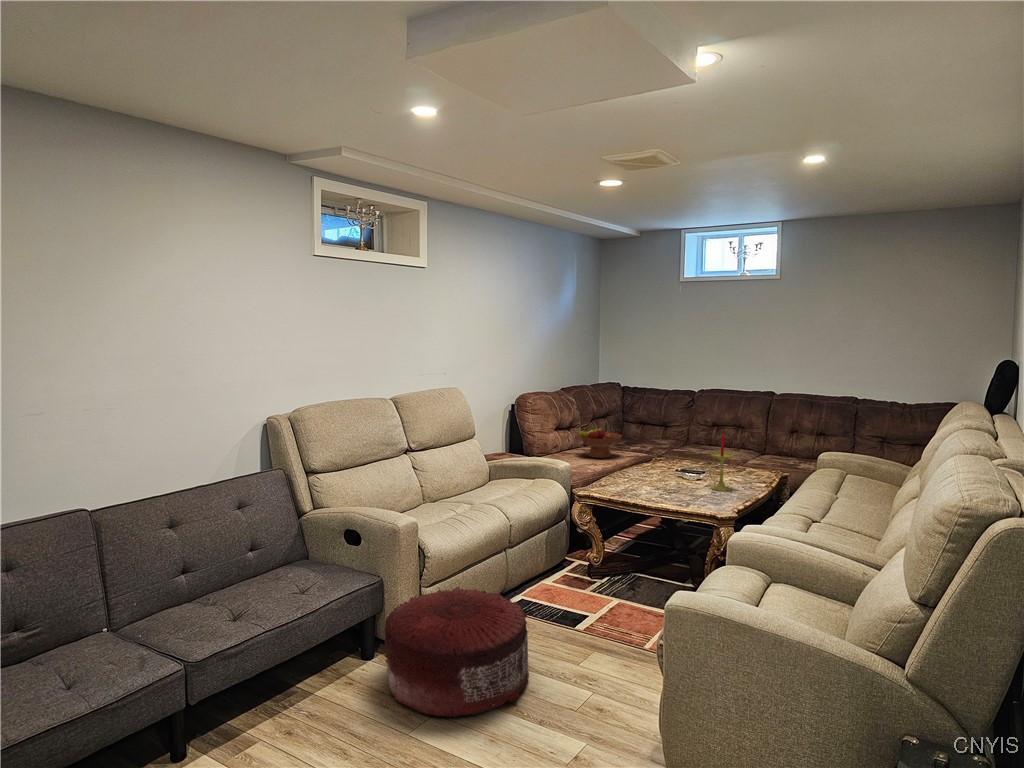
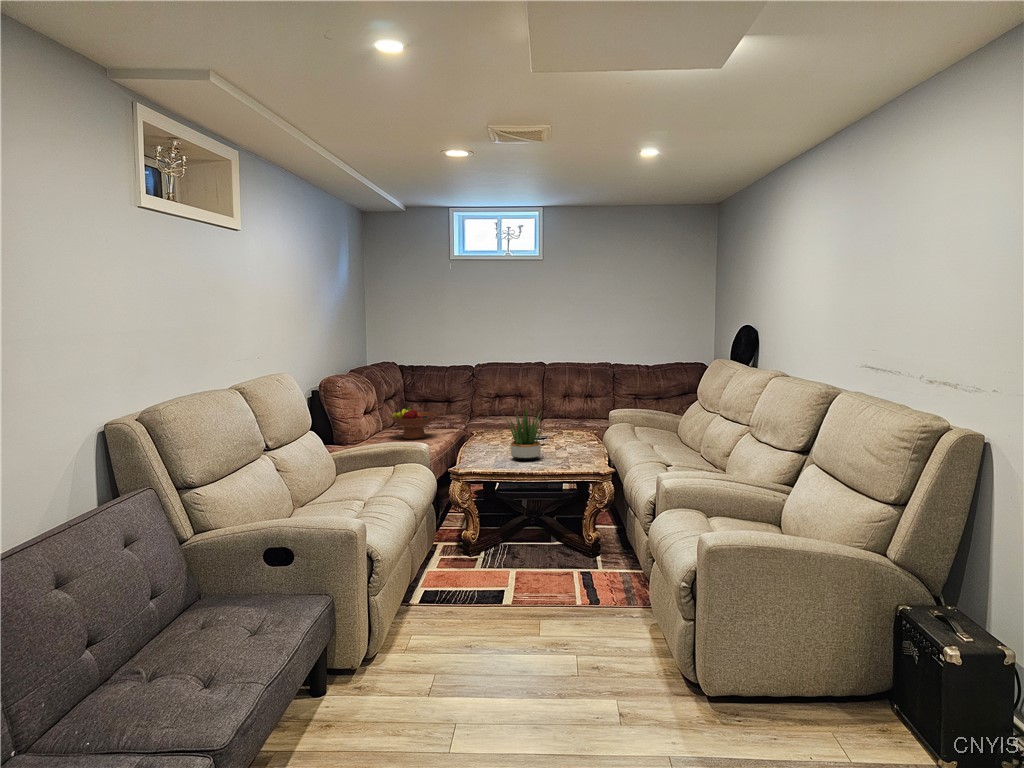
candle: present [709,434,734,491] -> none [557,398,577,452]
potted plant: none [640,436,689,493] -> present [504,408,546,460]
pouf: present [384,587,529,718] -> none [360,583,523,727]

